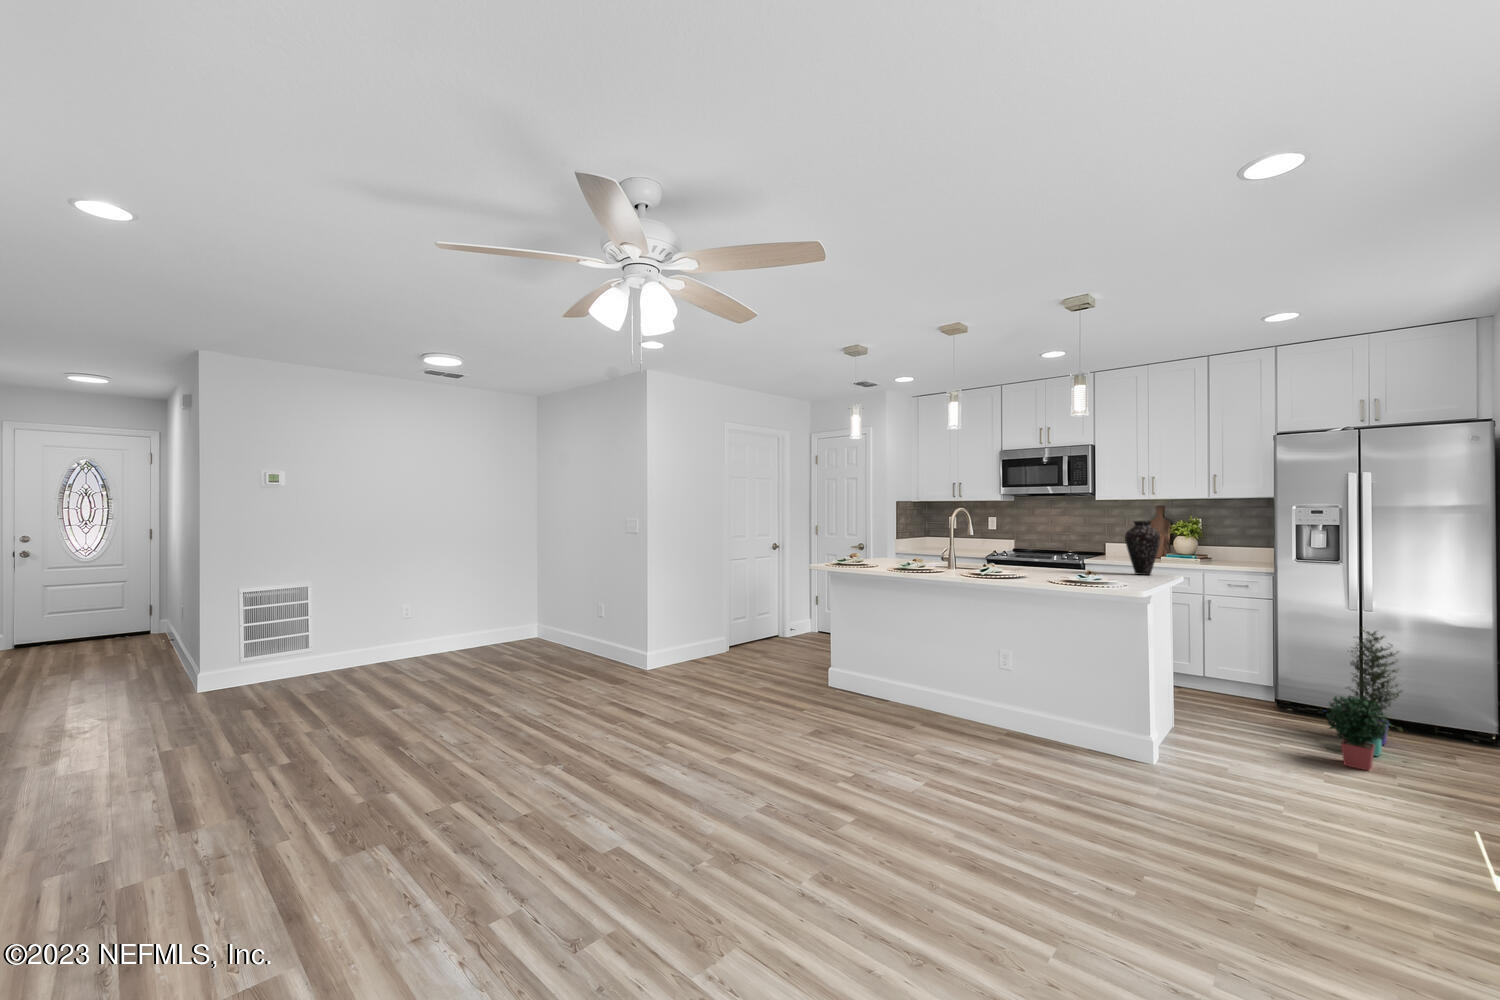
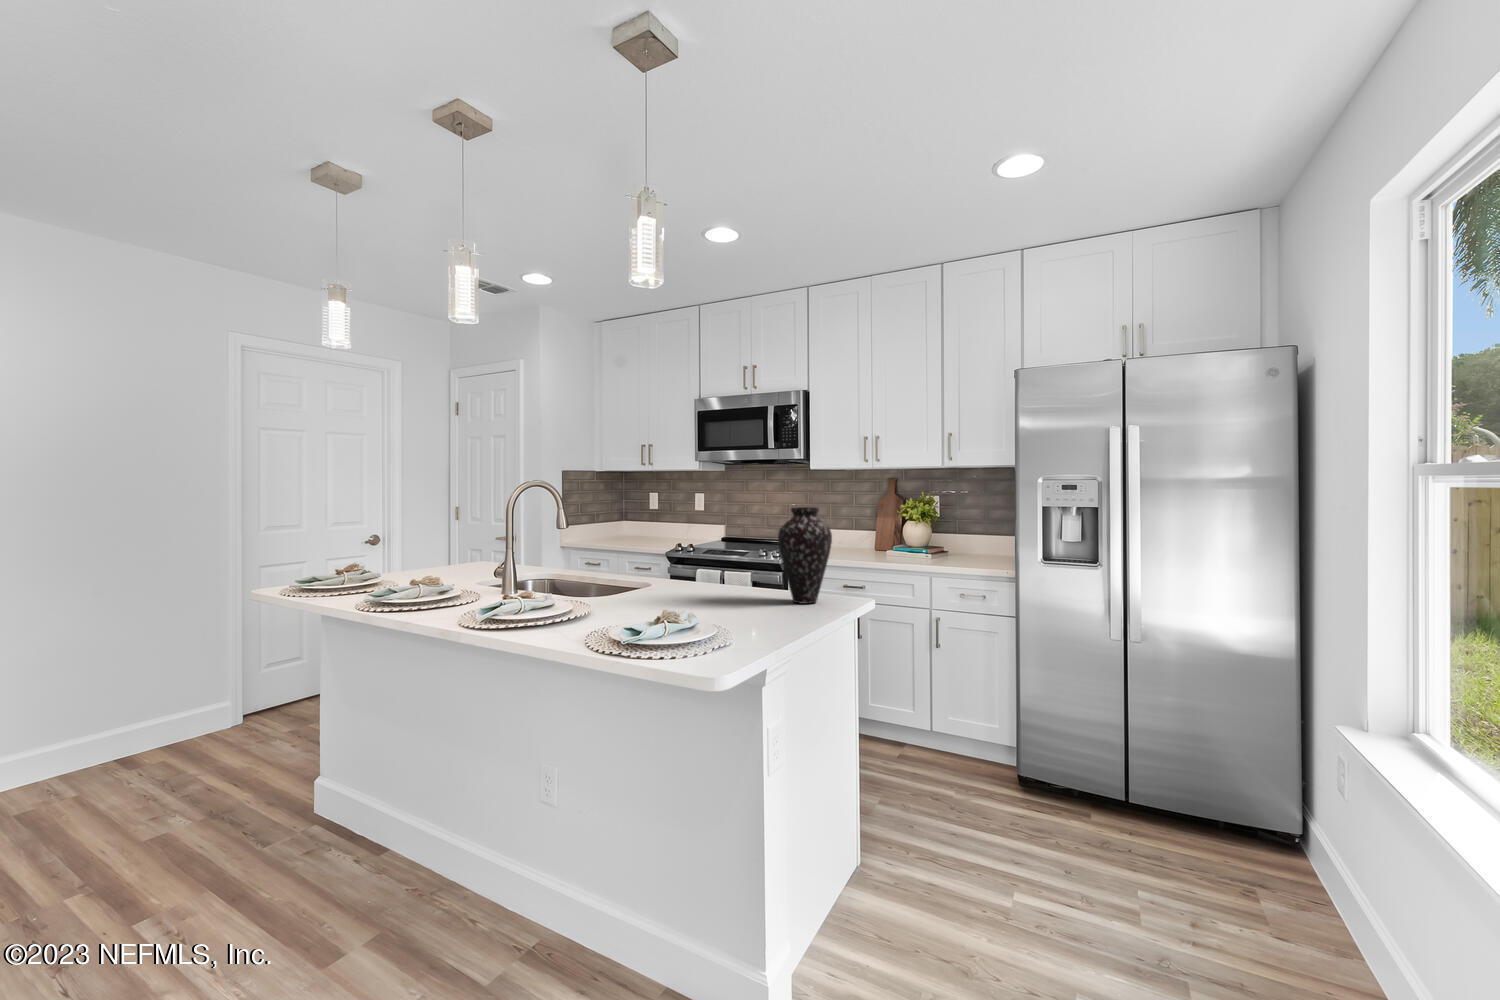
potted plant: present [1326,628,1402,771] -> none [1067,665,1176,938]

